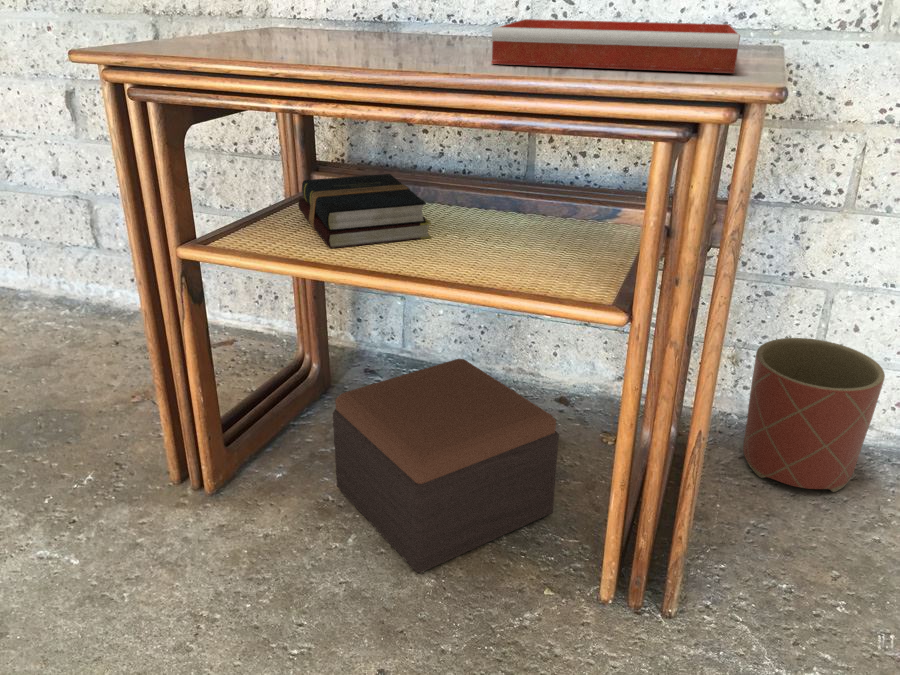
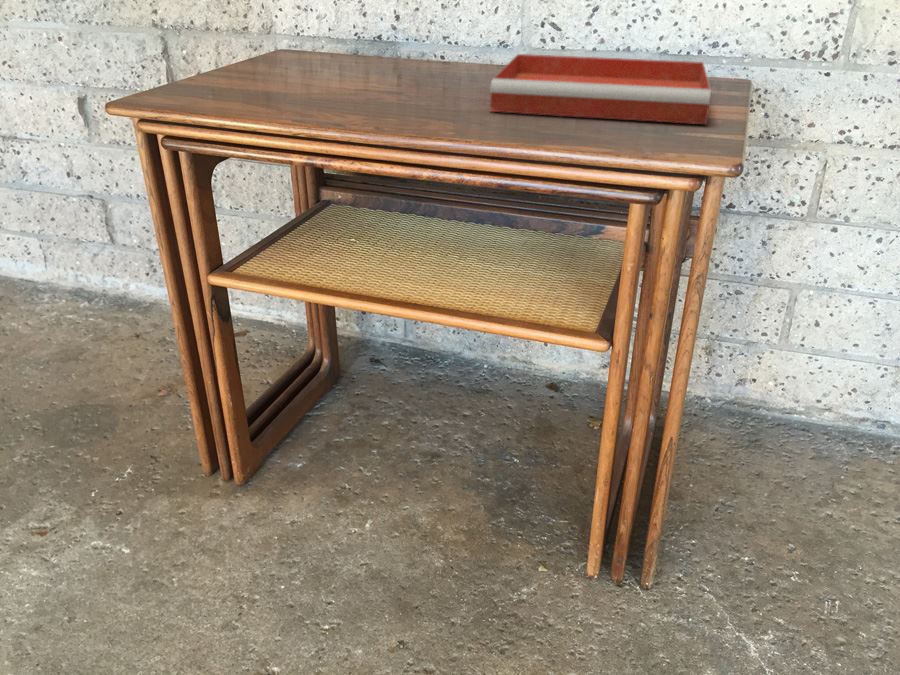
hardback book: present [298,174,432,249] -> none [313,195,436,275]
planter: present [743,338,885,492] -> none [714,333,839,471]
footstool: present [333,359,559,573] -> none [348,358,551,555]

